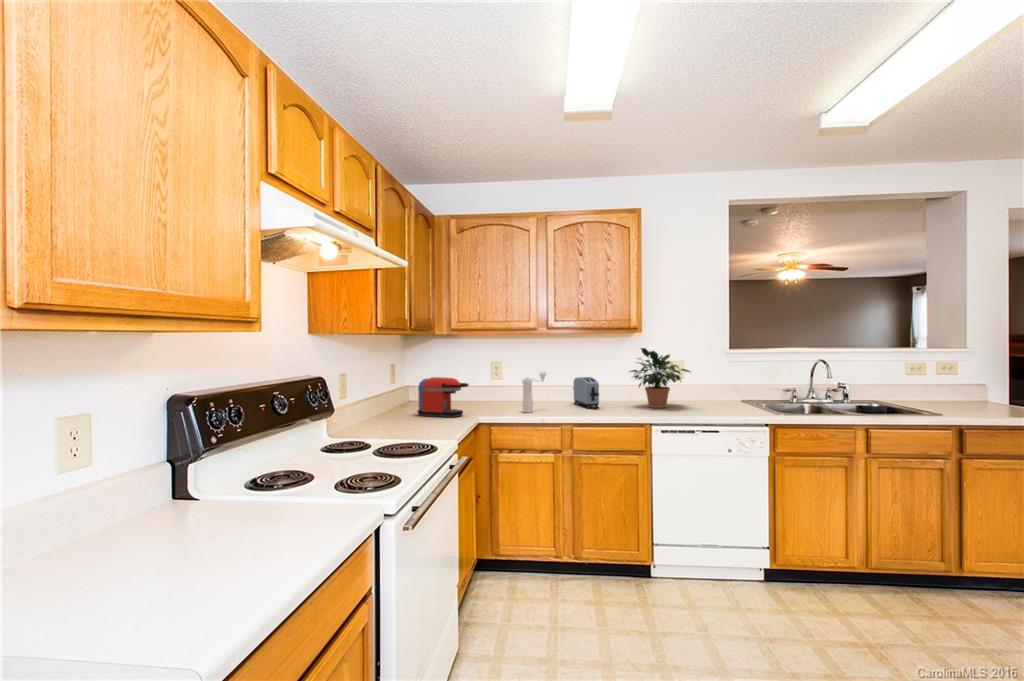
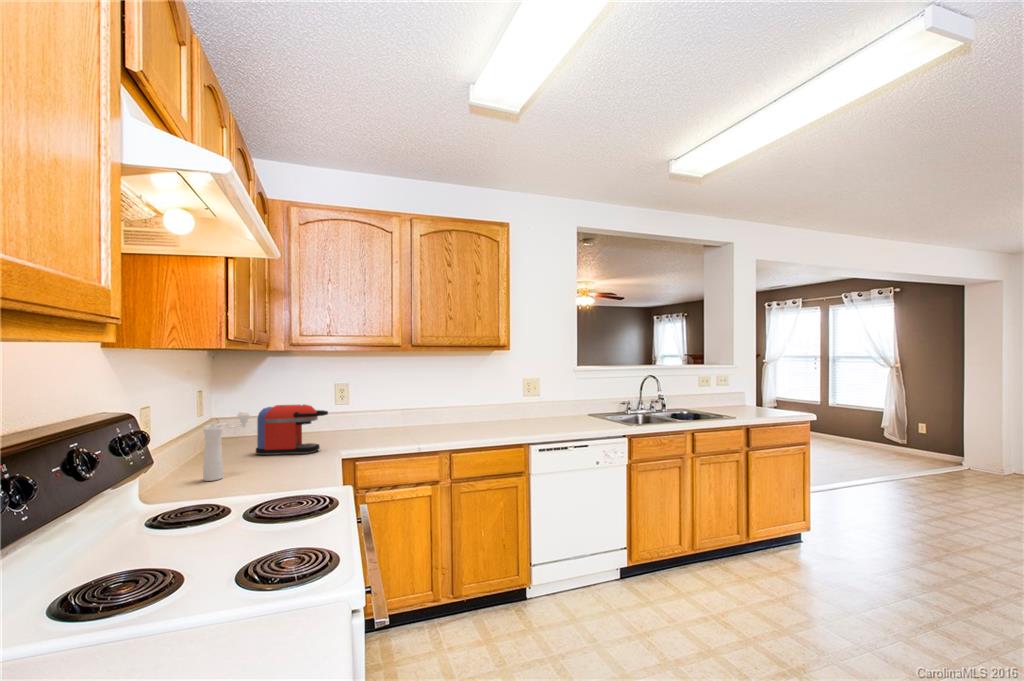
potted plant: present [630,348,690,408] -> none [492,365,556,426]
pepper mill: present [522,372,546,413] -> present [203,411,251,481]
toaster: present [573,377,599,409] -> none [433,397,469,432]

